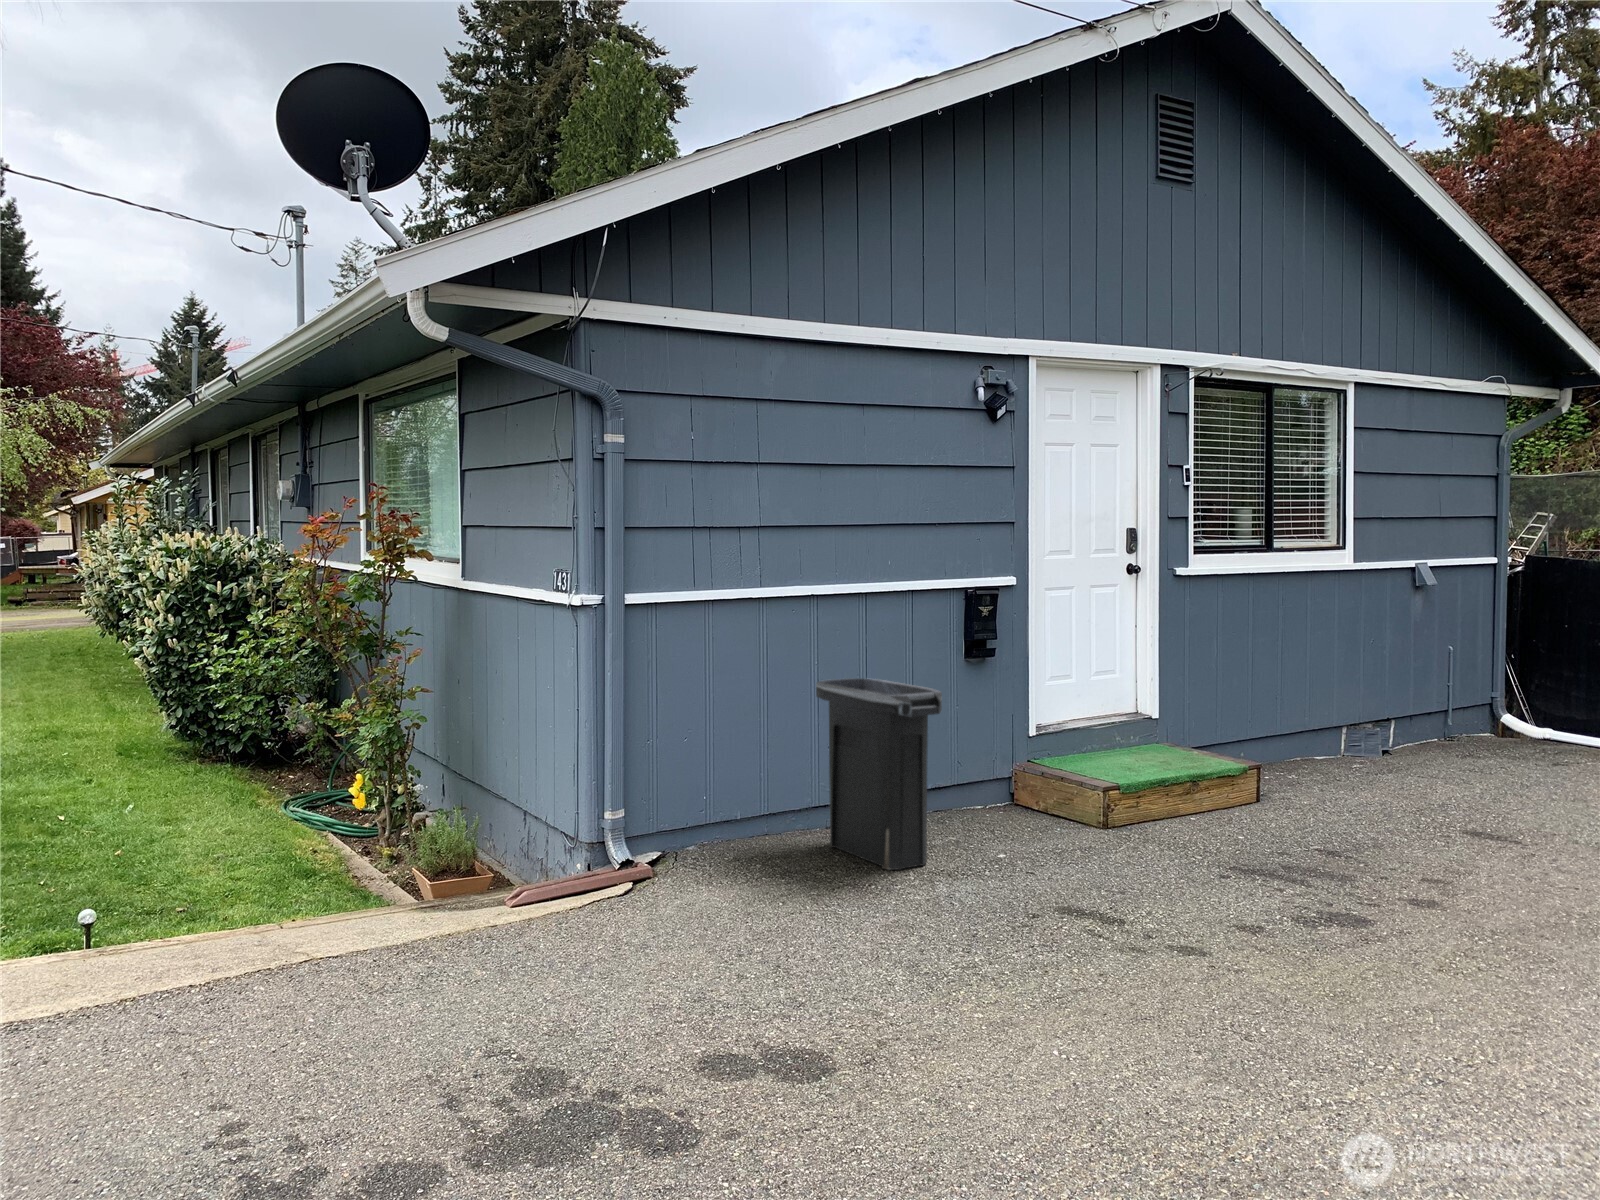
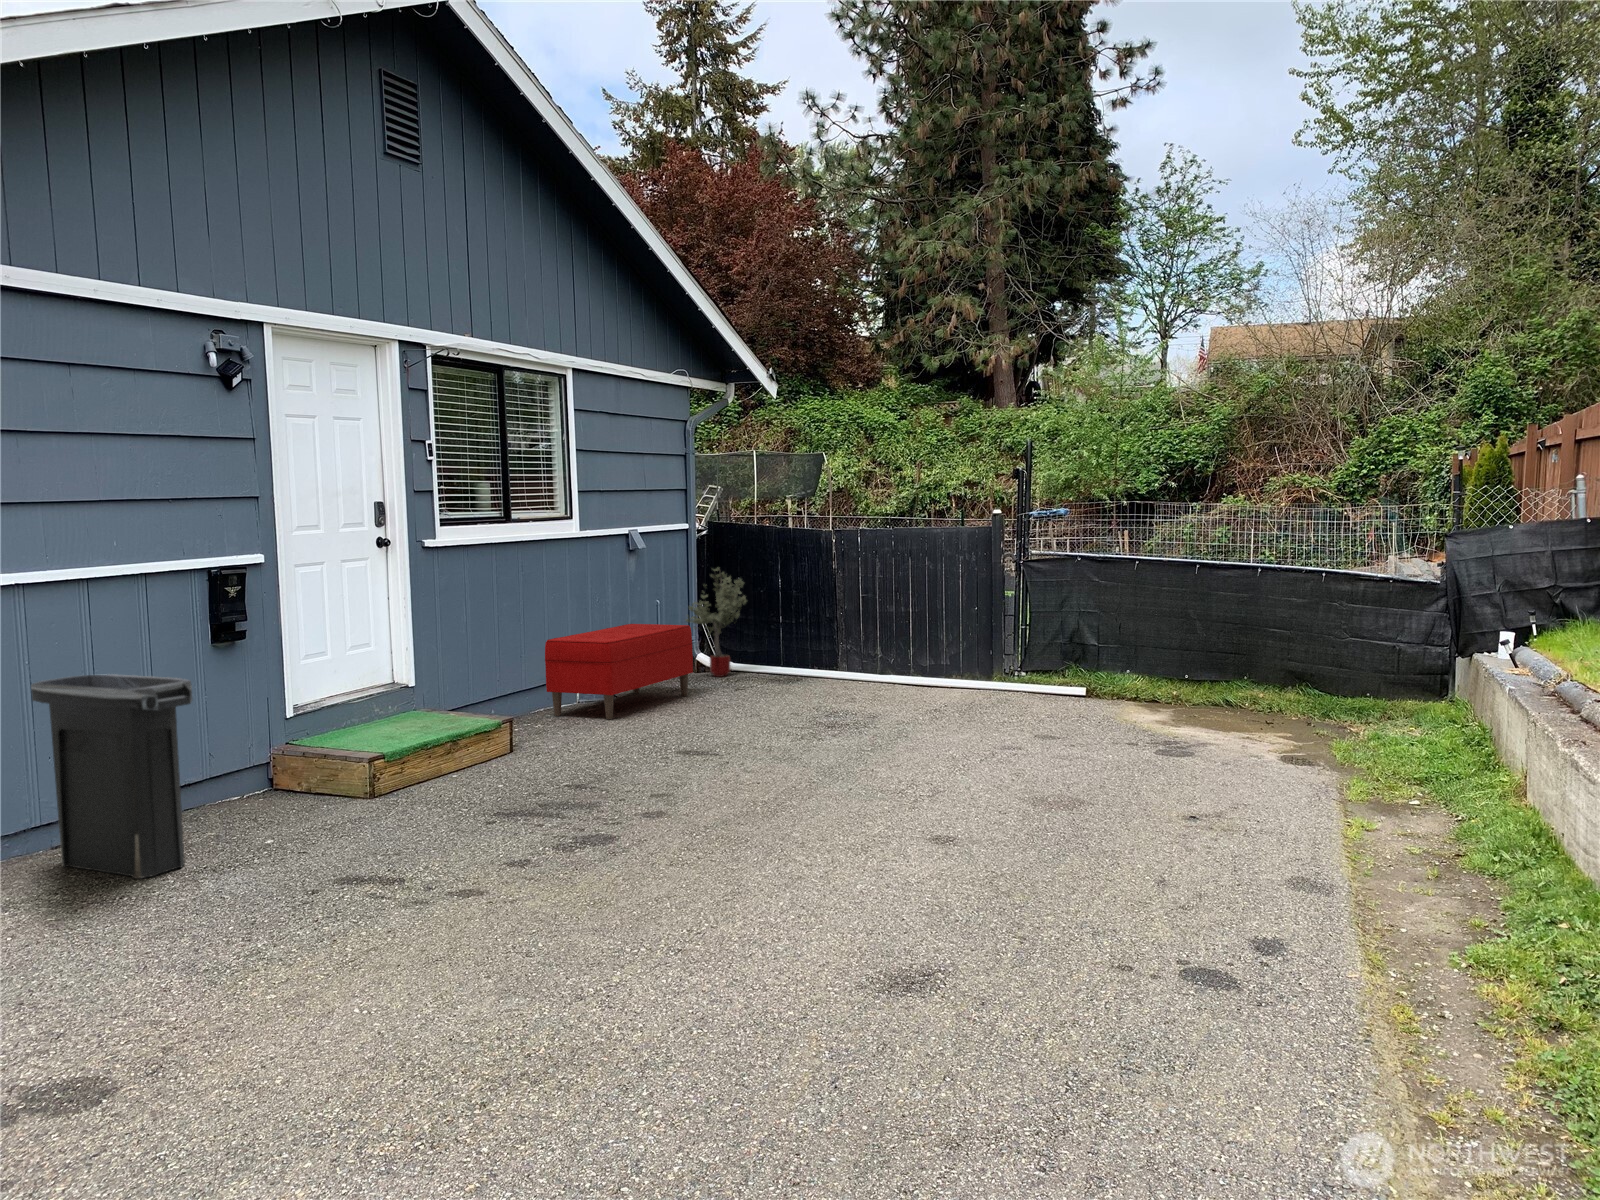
potted tree: none [1473,611,1561,740] -> present [686,568,747,677]
bench: none [1300,670,1483,775] -> present [545,624,693,719]

